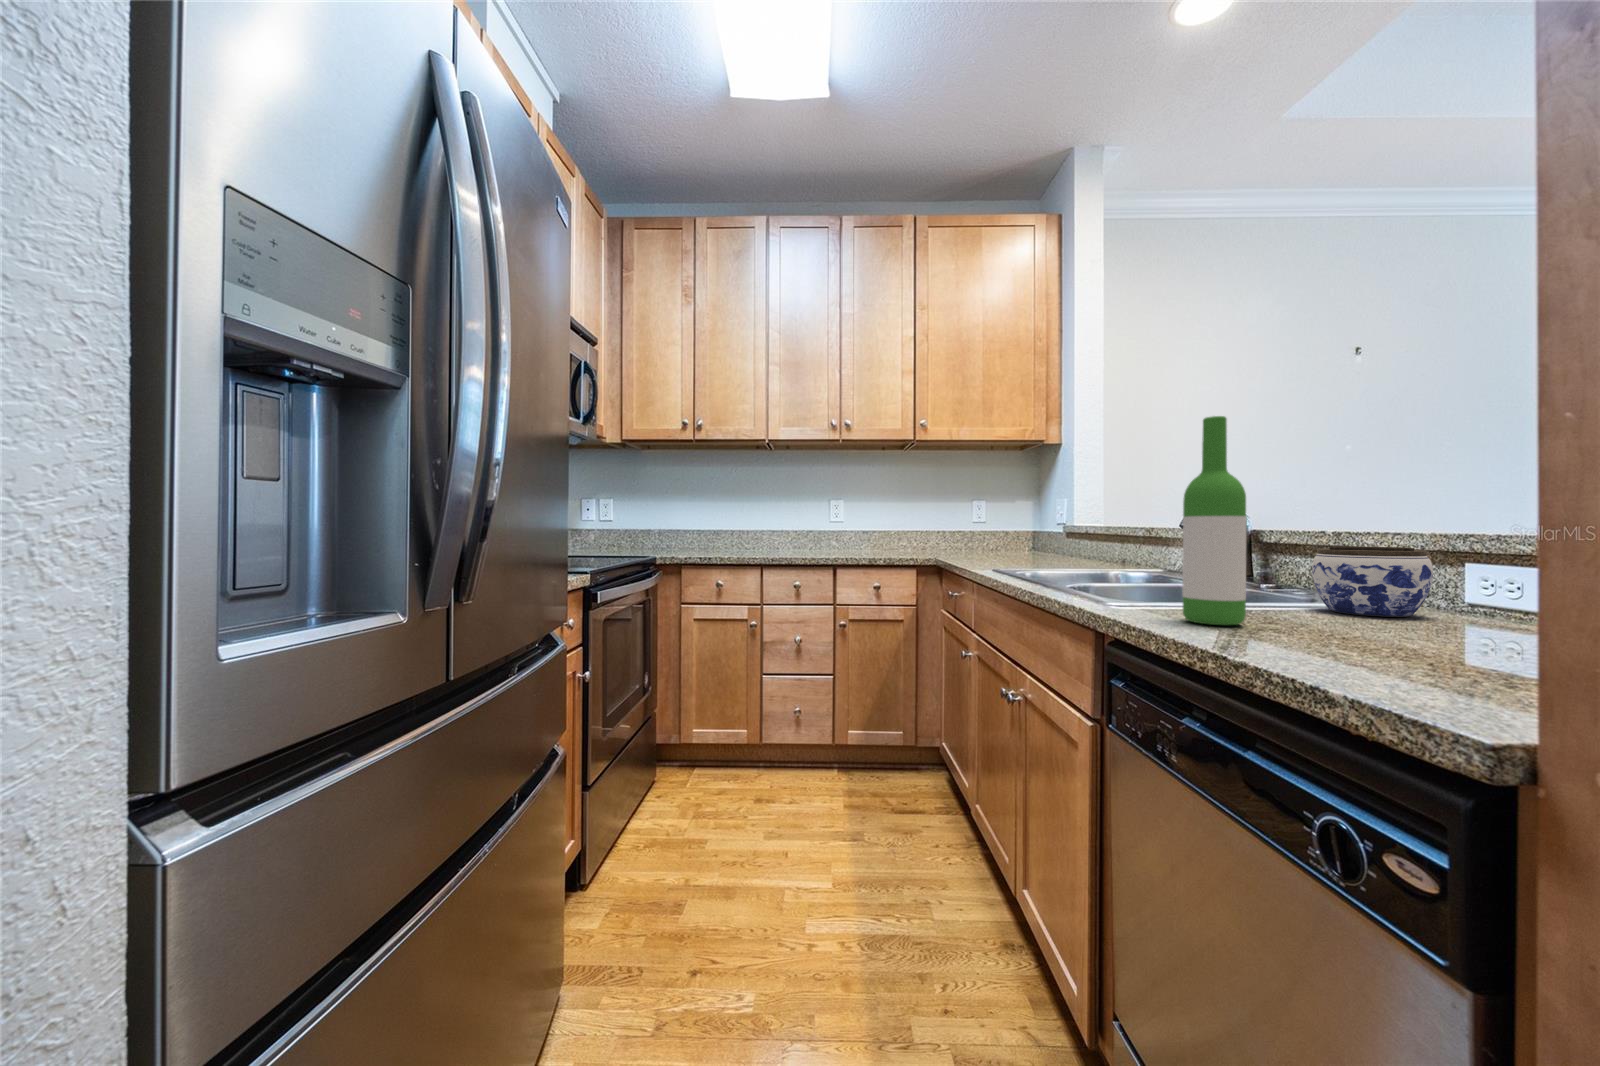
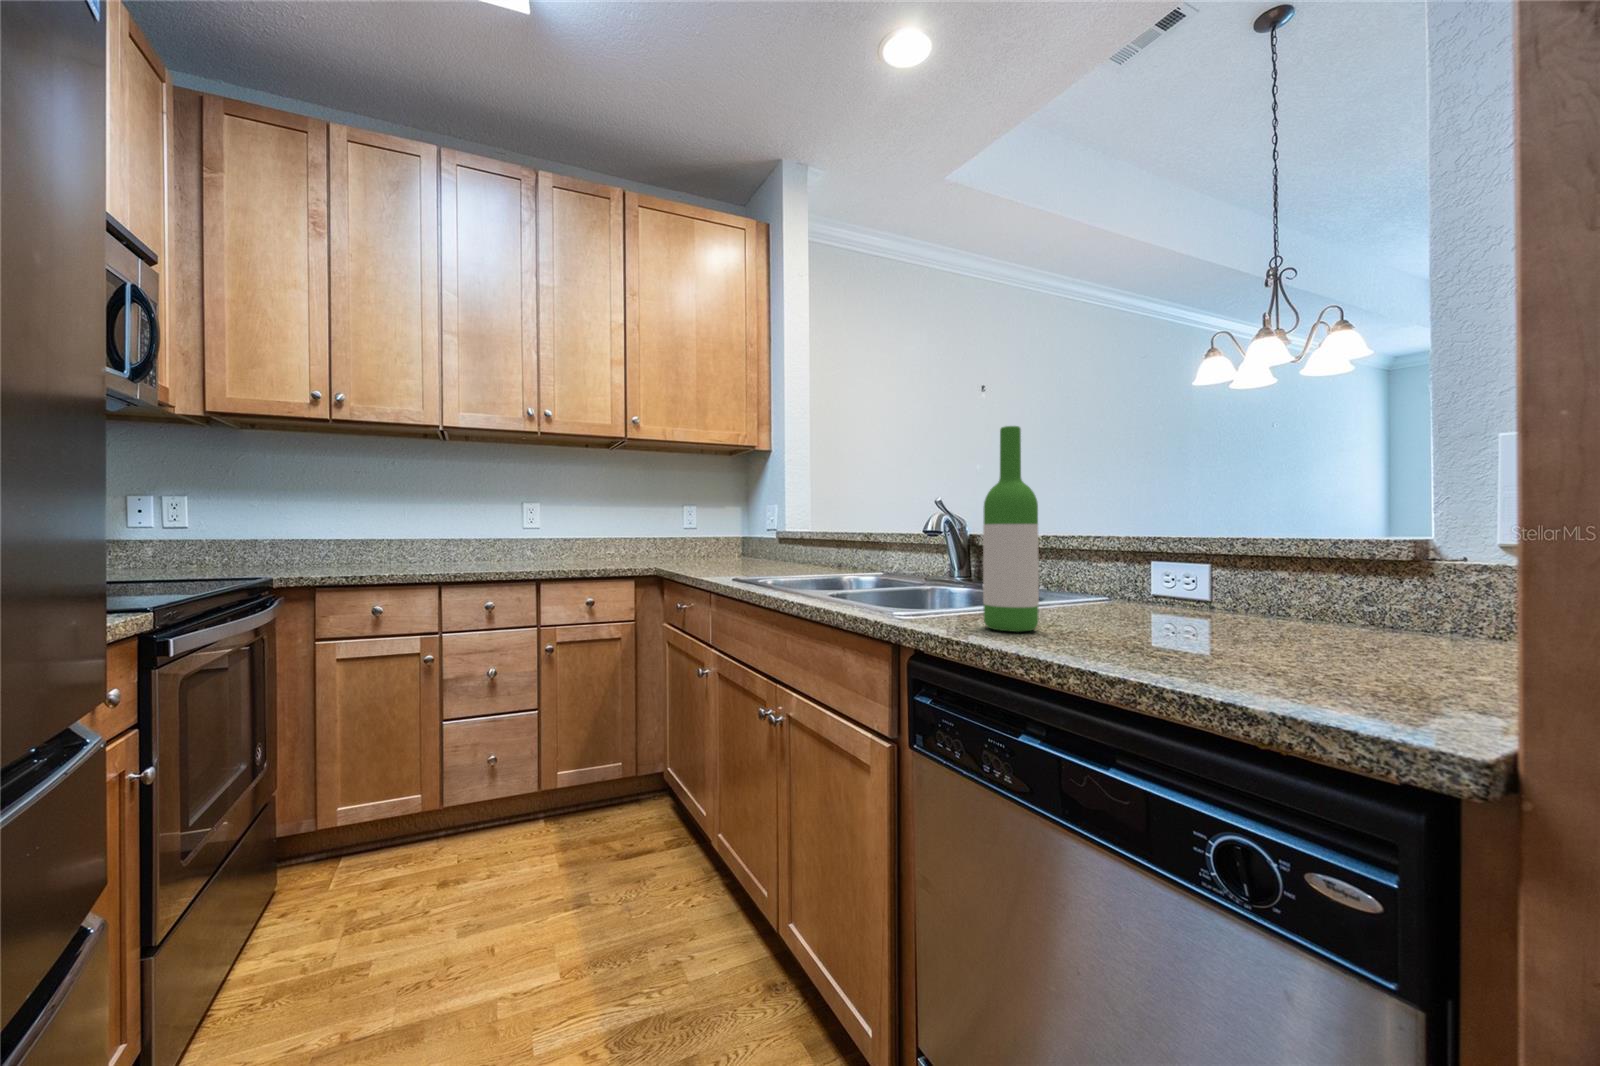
jar: present [1312,546,1433,617] -> none [1040,551,1124,610]

